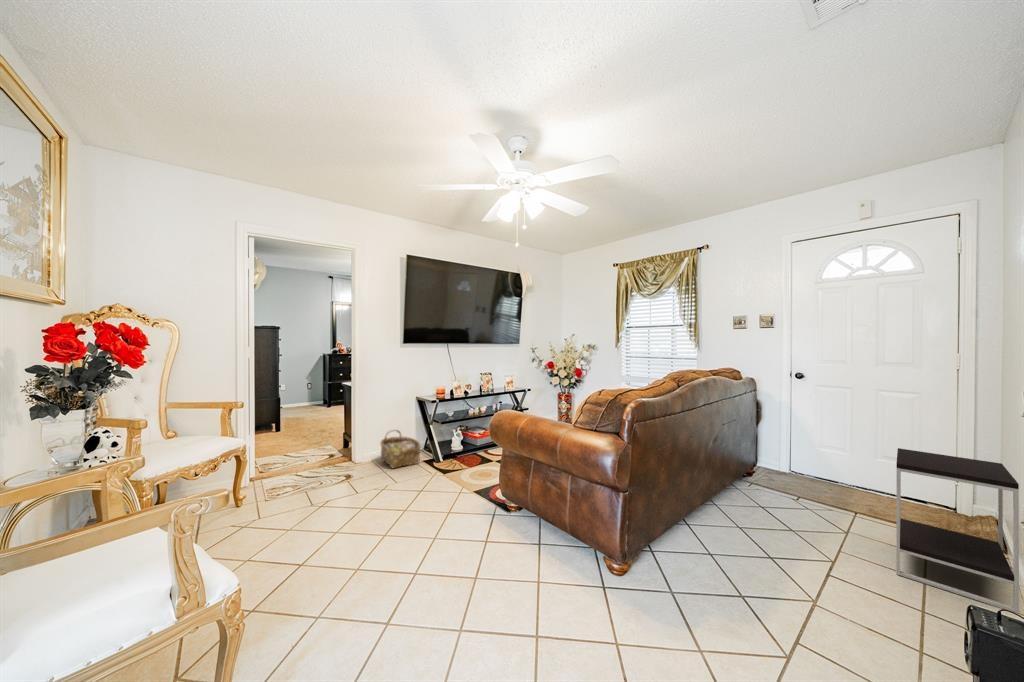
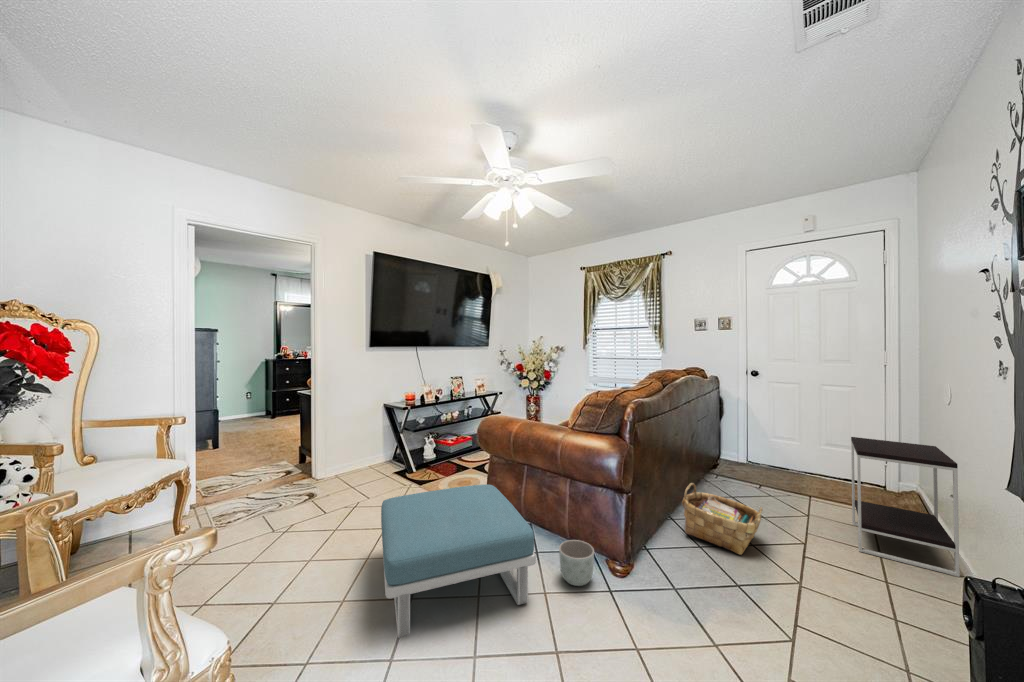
woven basket: present [381,430,420,468] -> present [682,483,763,555]
footstool: none [385,475,529,607] -> present [381,484,536,638]
planter: none [556,534,591,579] -> present [559,540,594,586]

